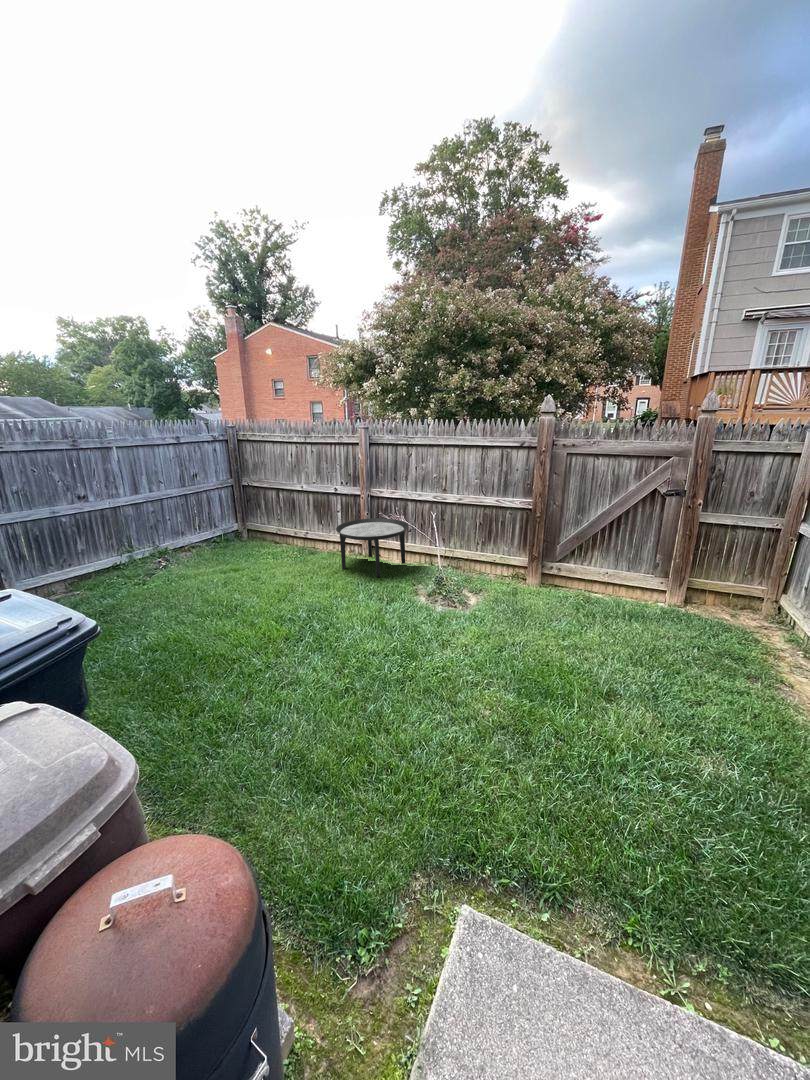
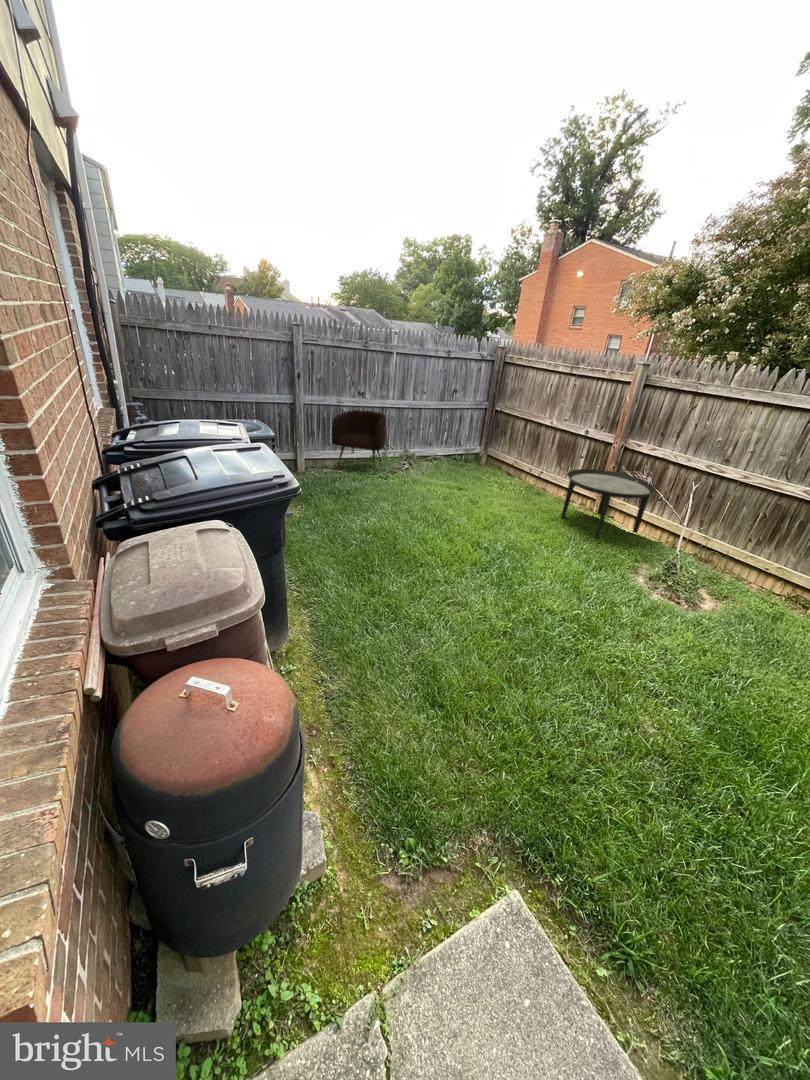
armchair: none [49,514,132,591] -> present [332,410,386,474]

